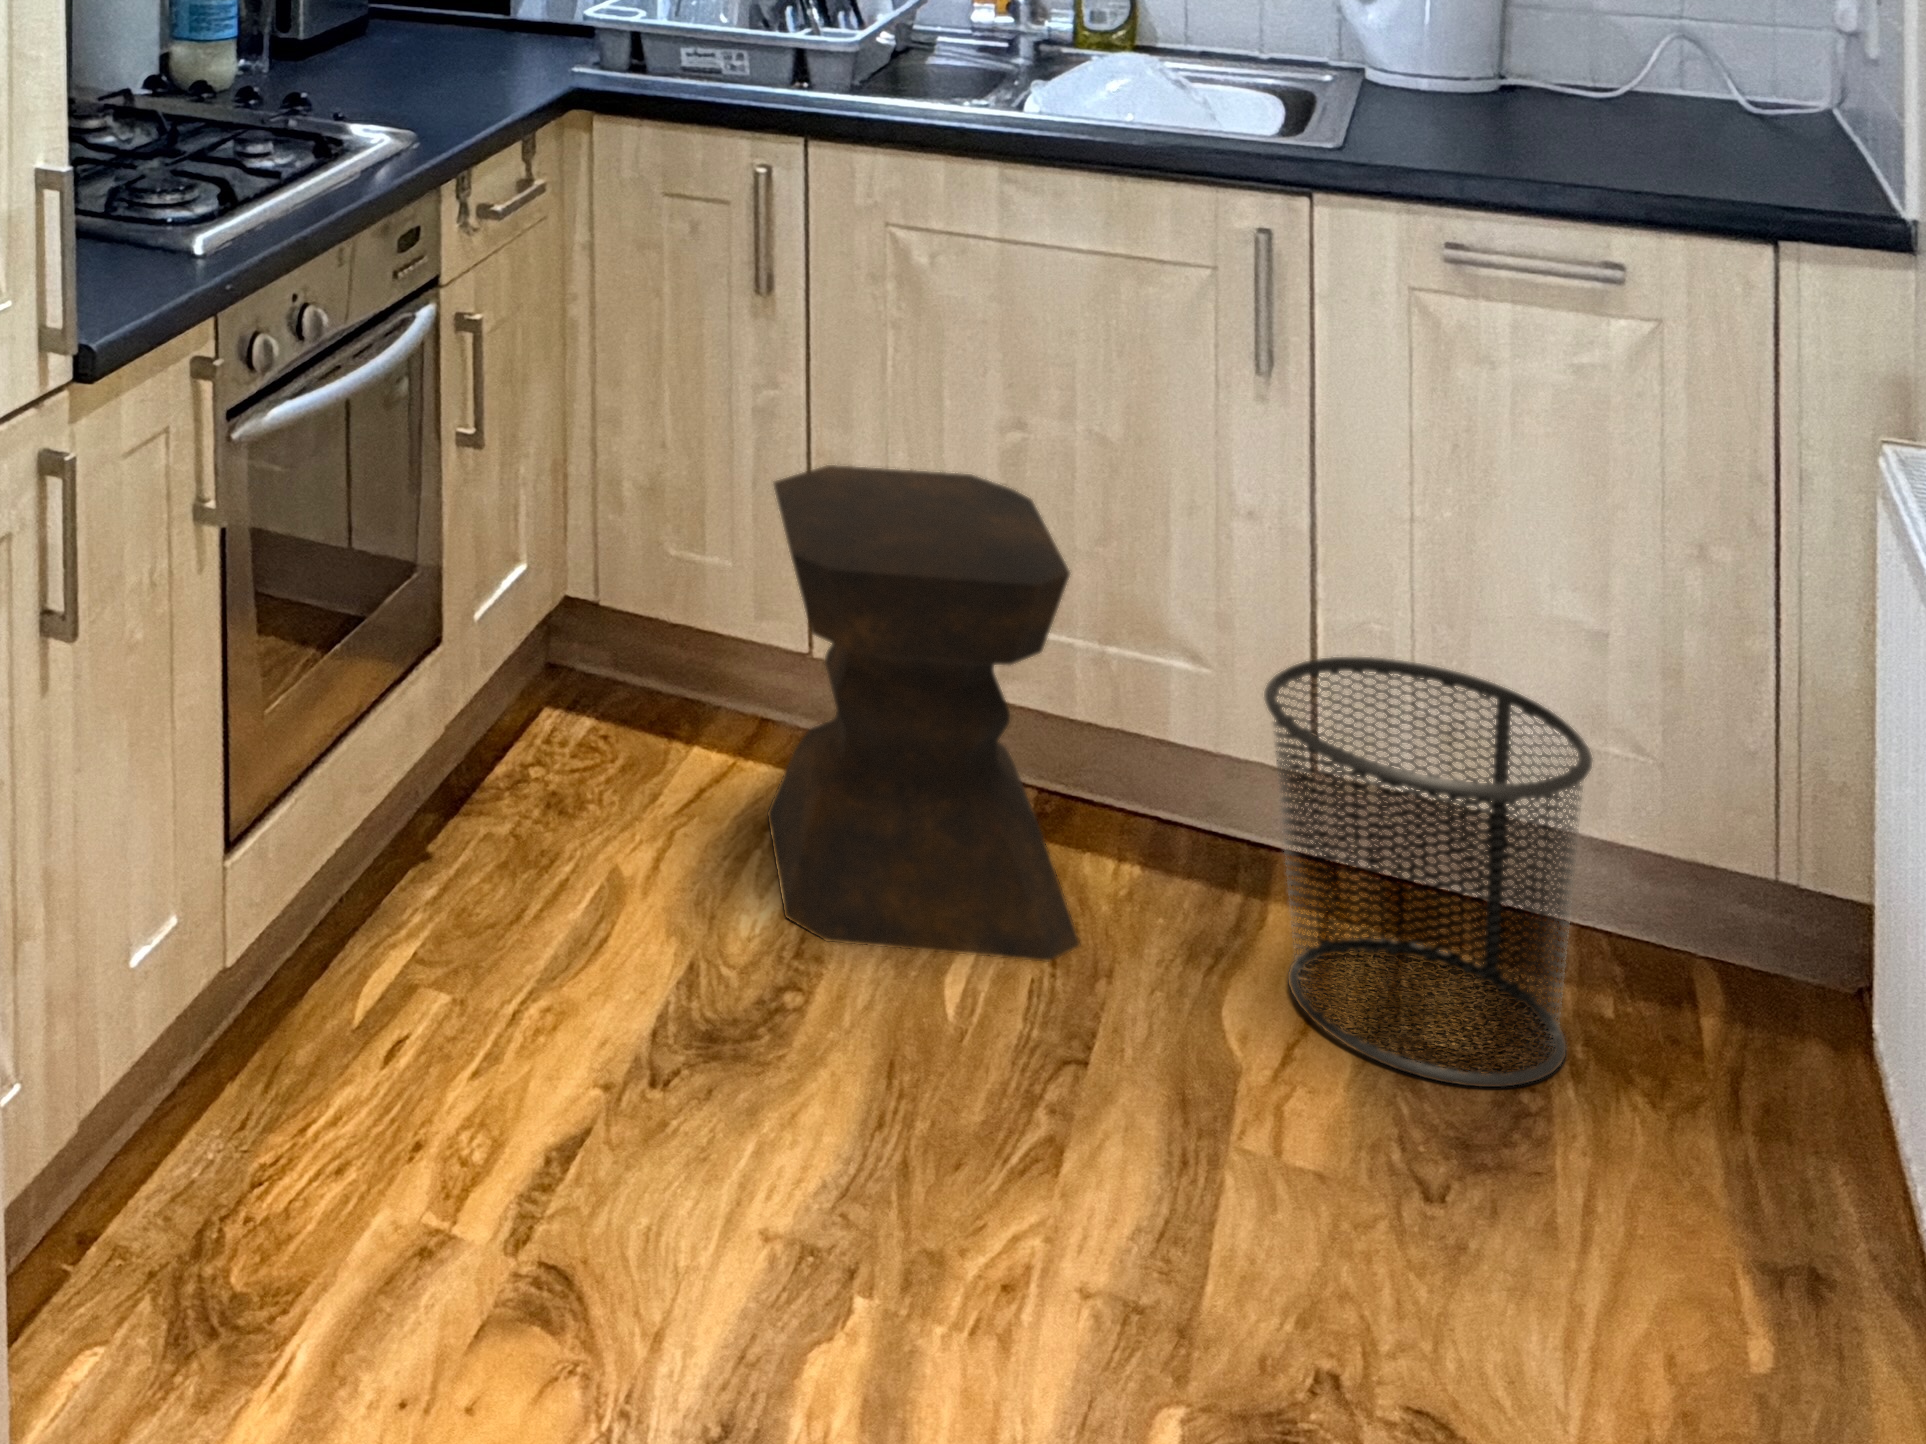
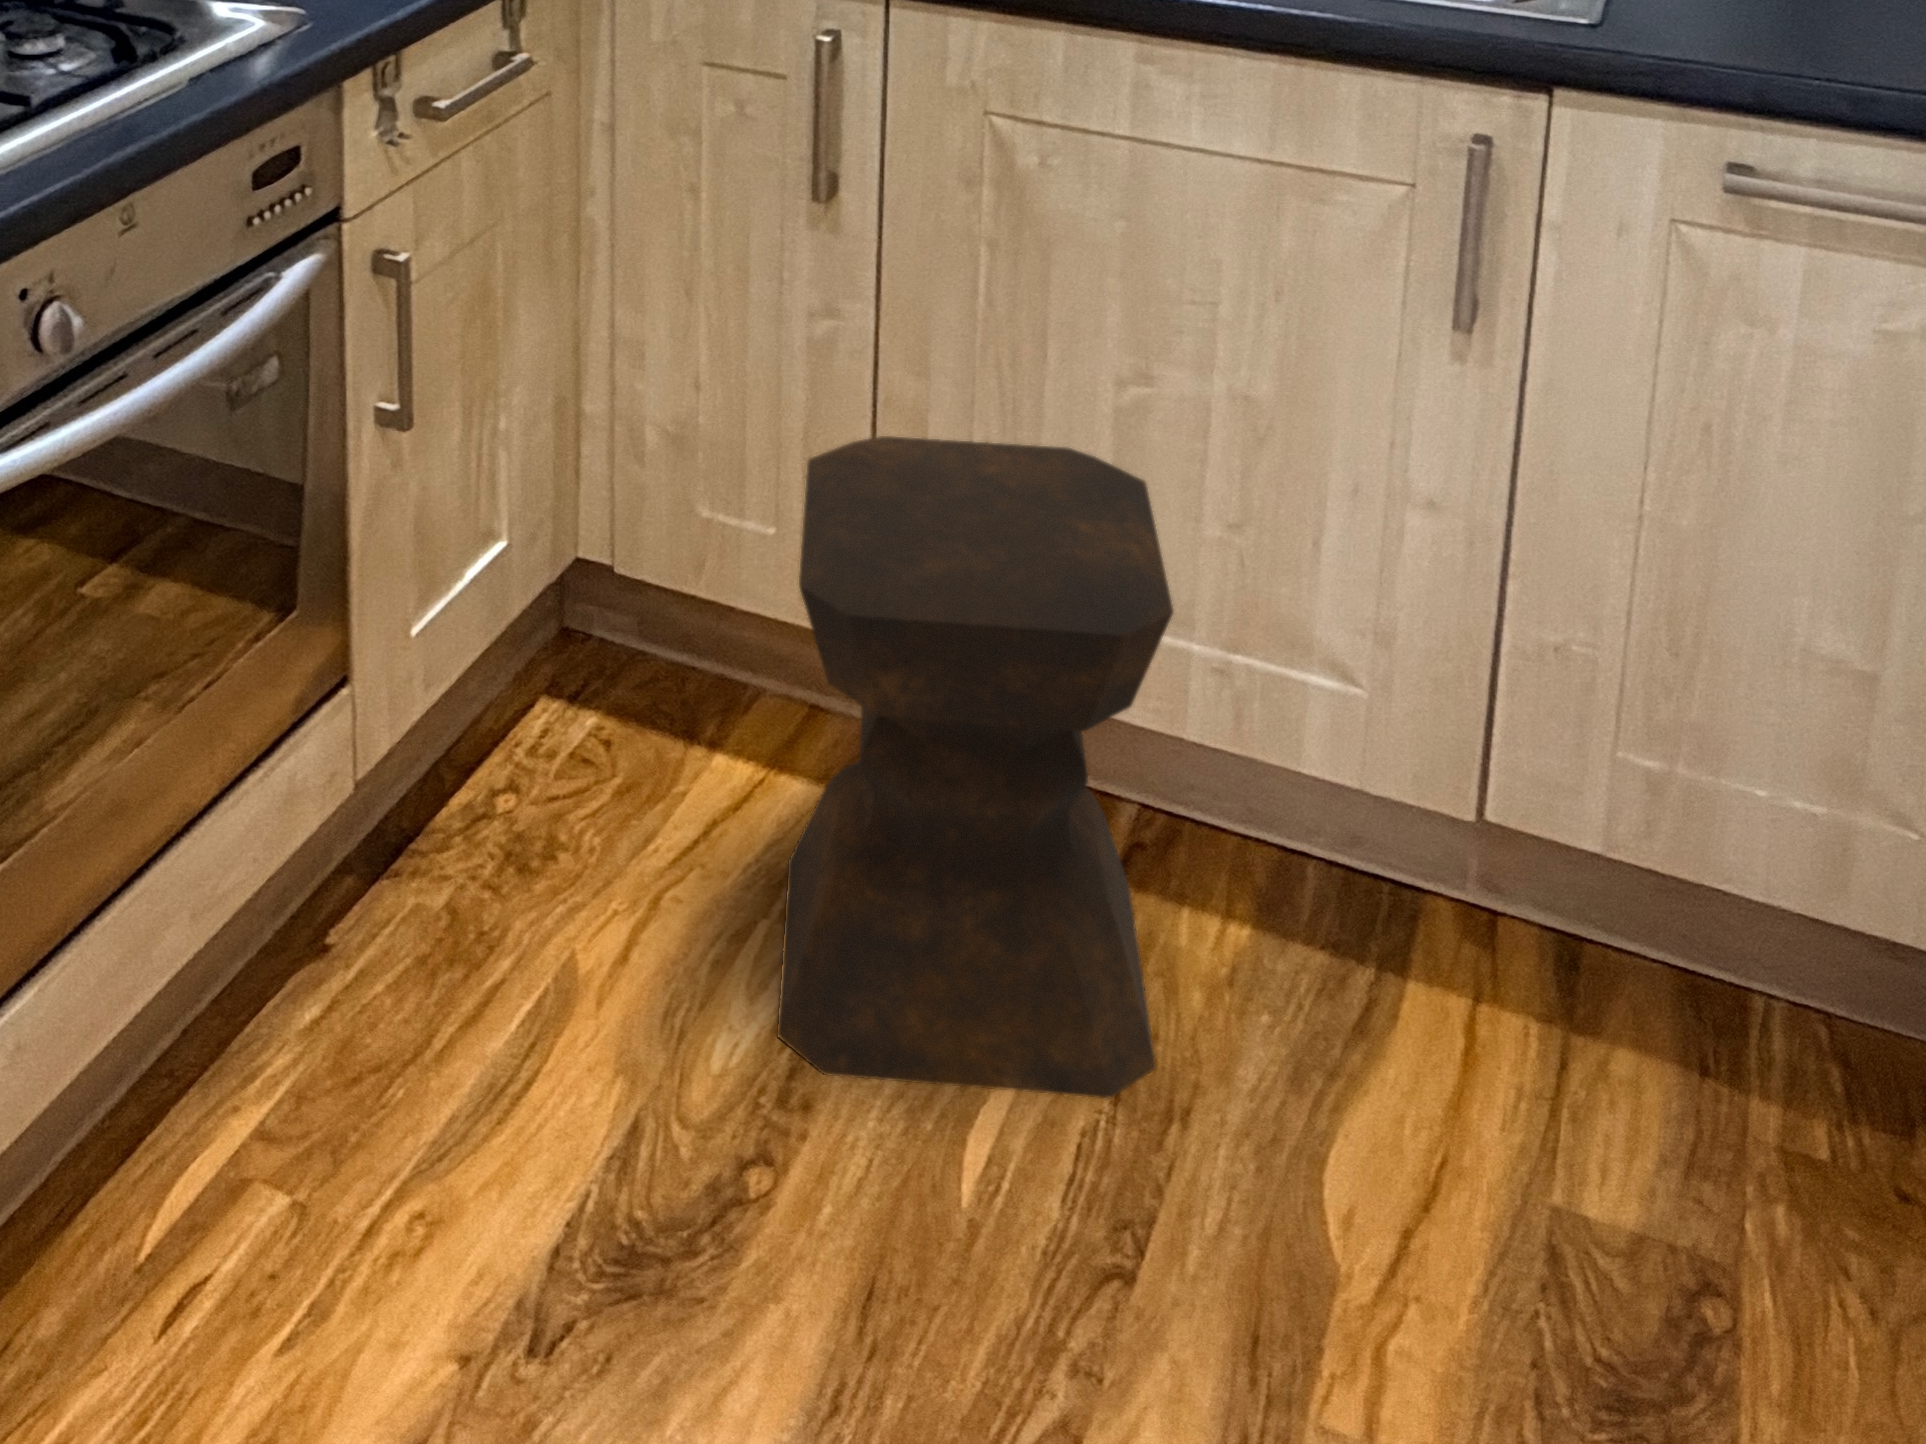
waste bin: present [1264,657,1592,1087] -> none [1415,708,1843,1298]

